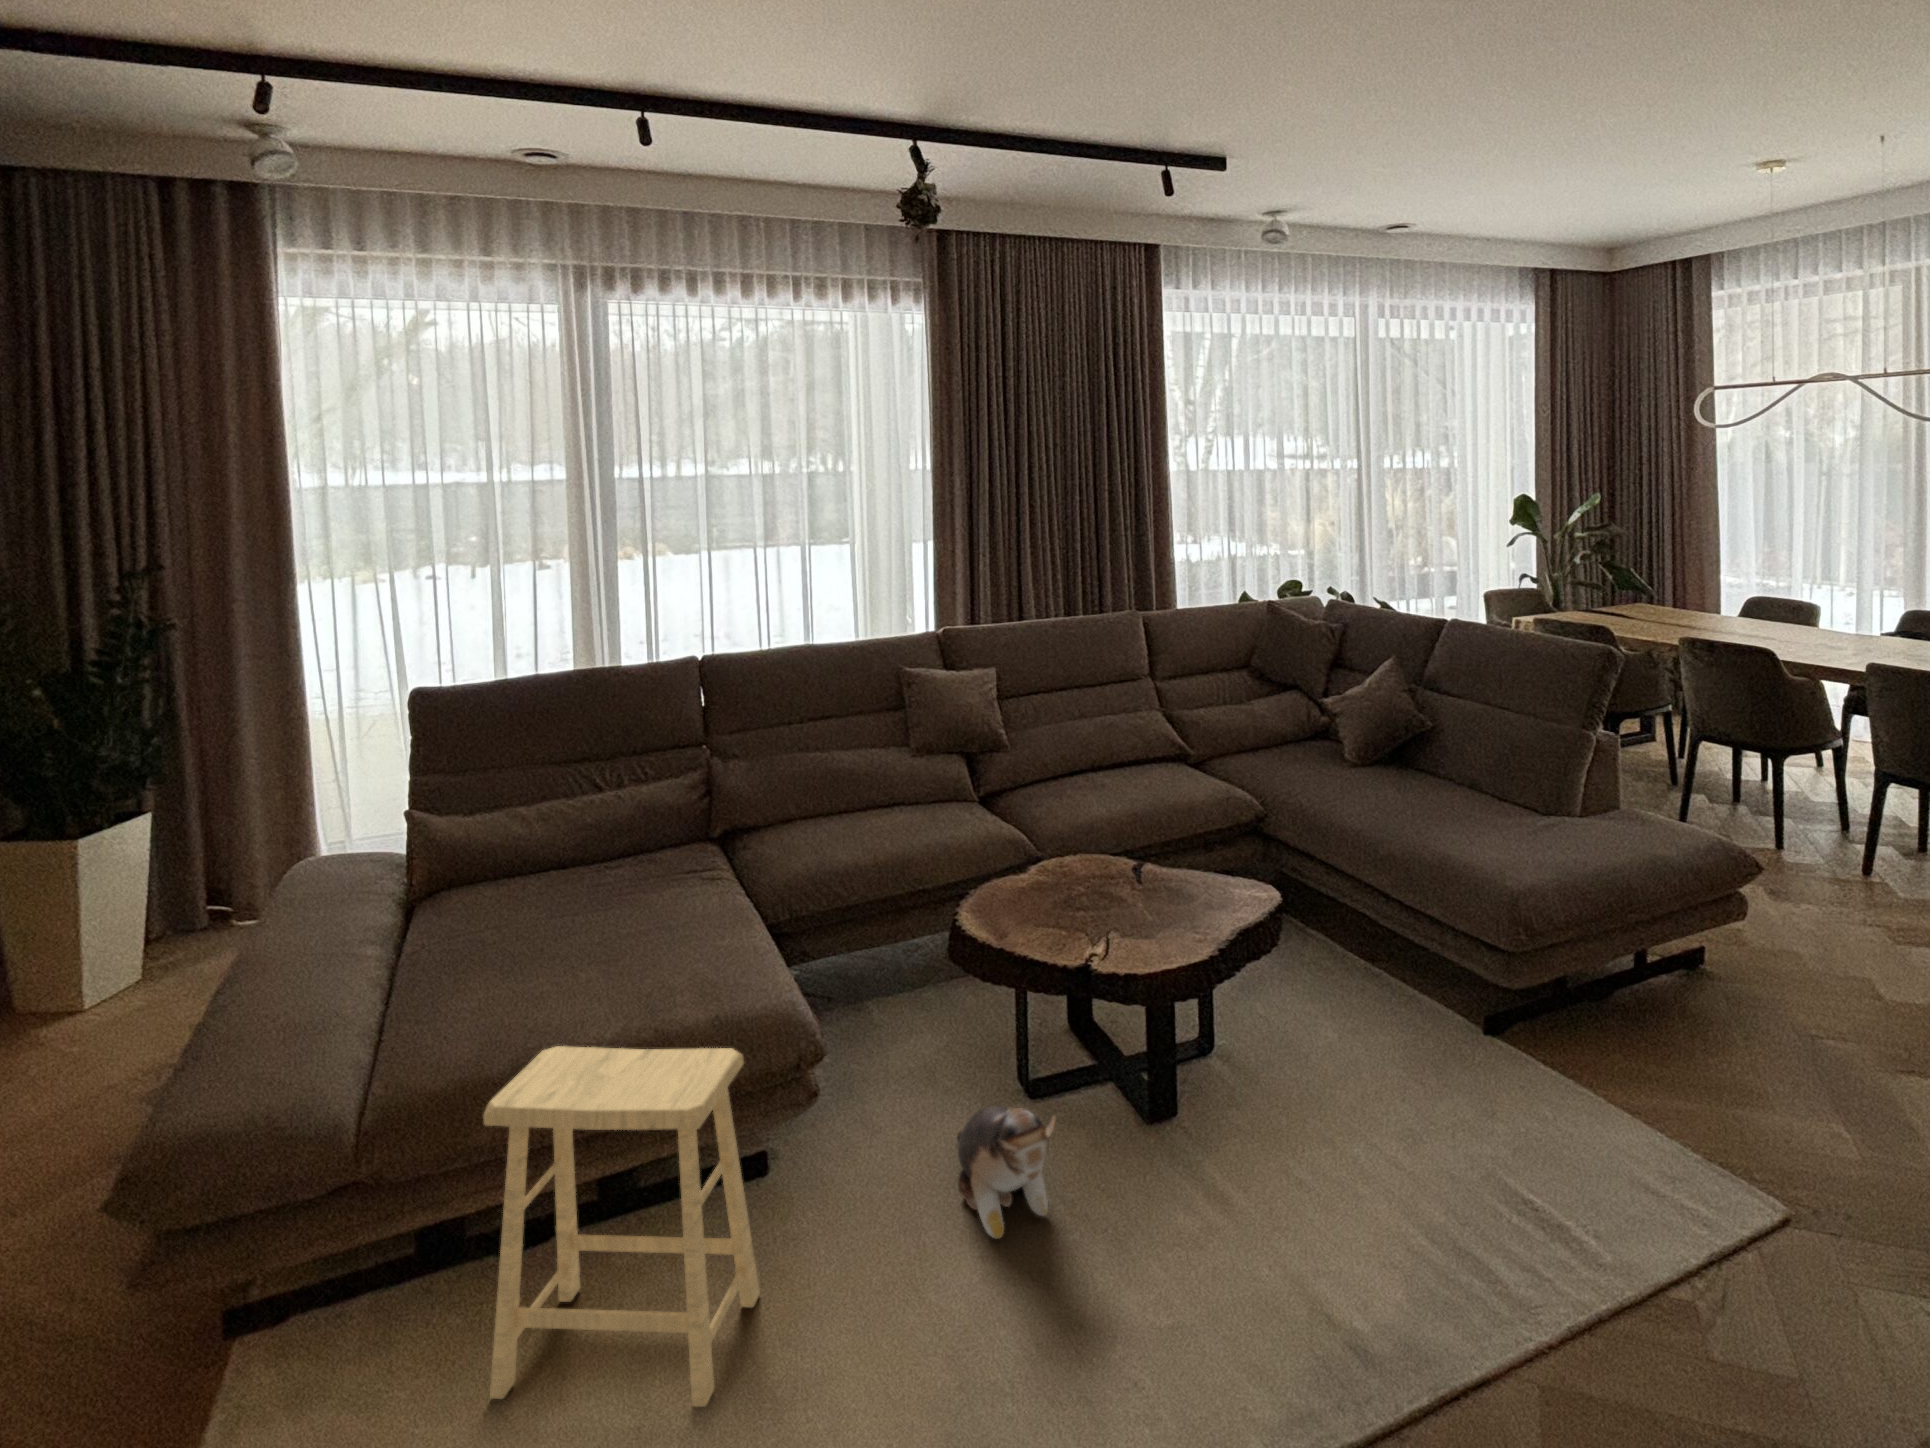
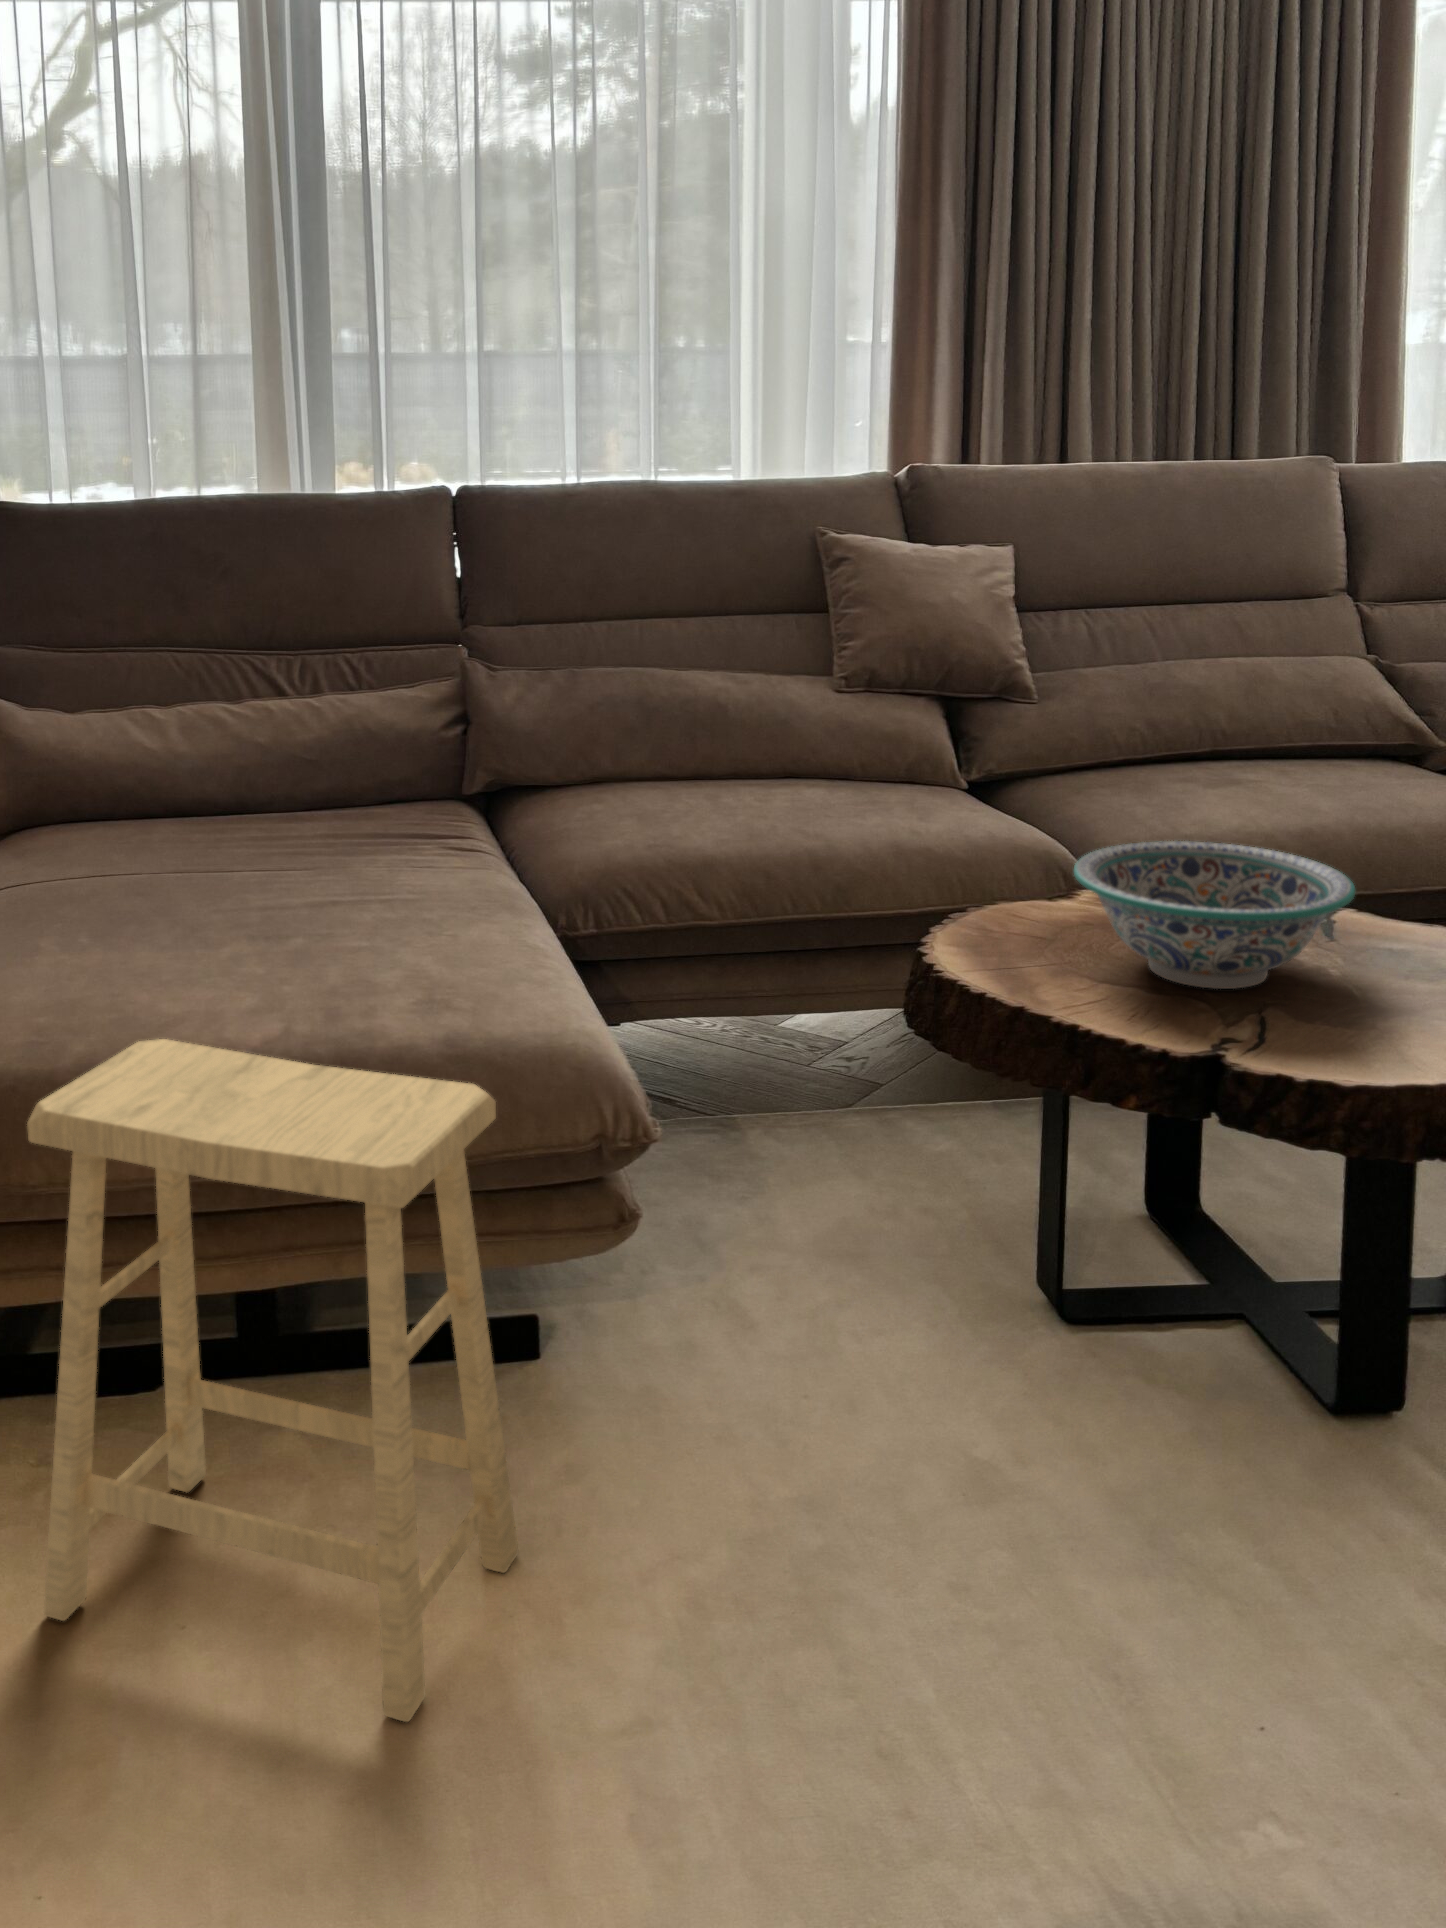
decorative bowl: none [1023,846,1145,924] -> present [1074,841,1355,989]
plush toy: present [957,1106,1055,1239] -> none [909,1303,1142,1558]

